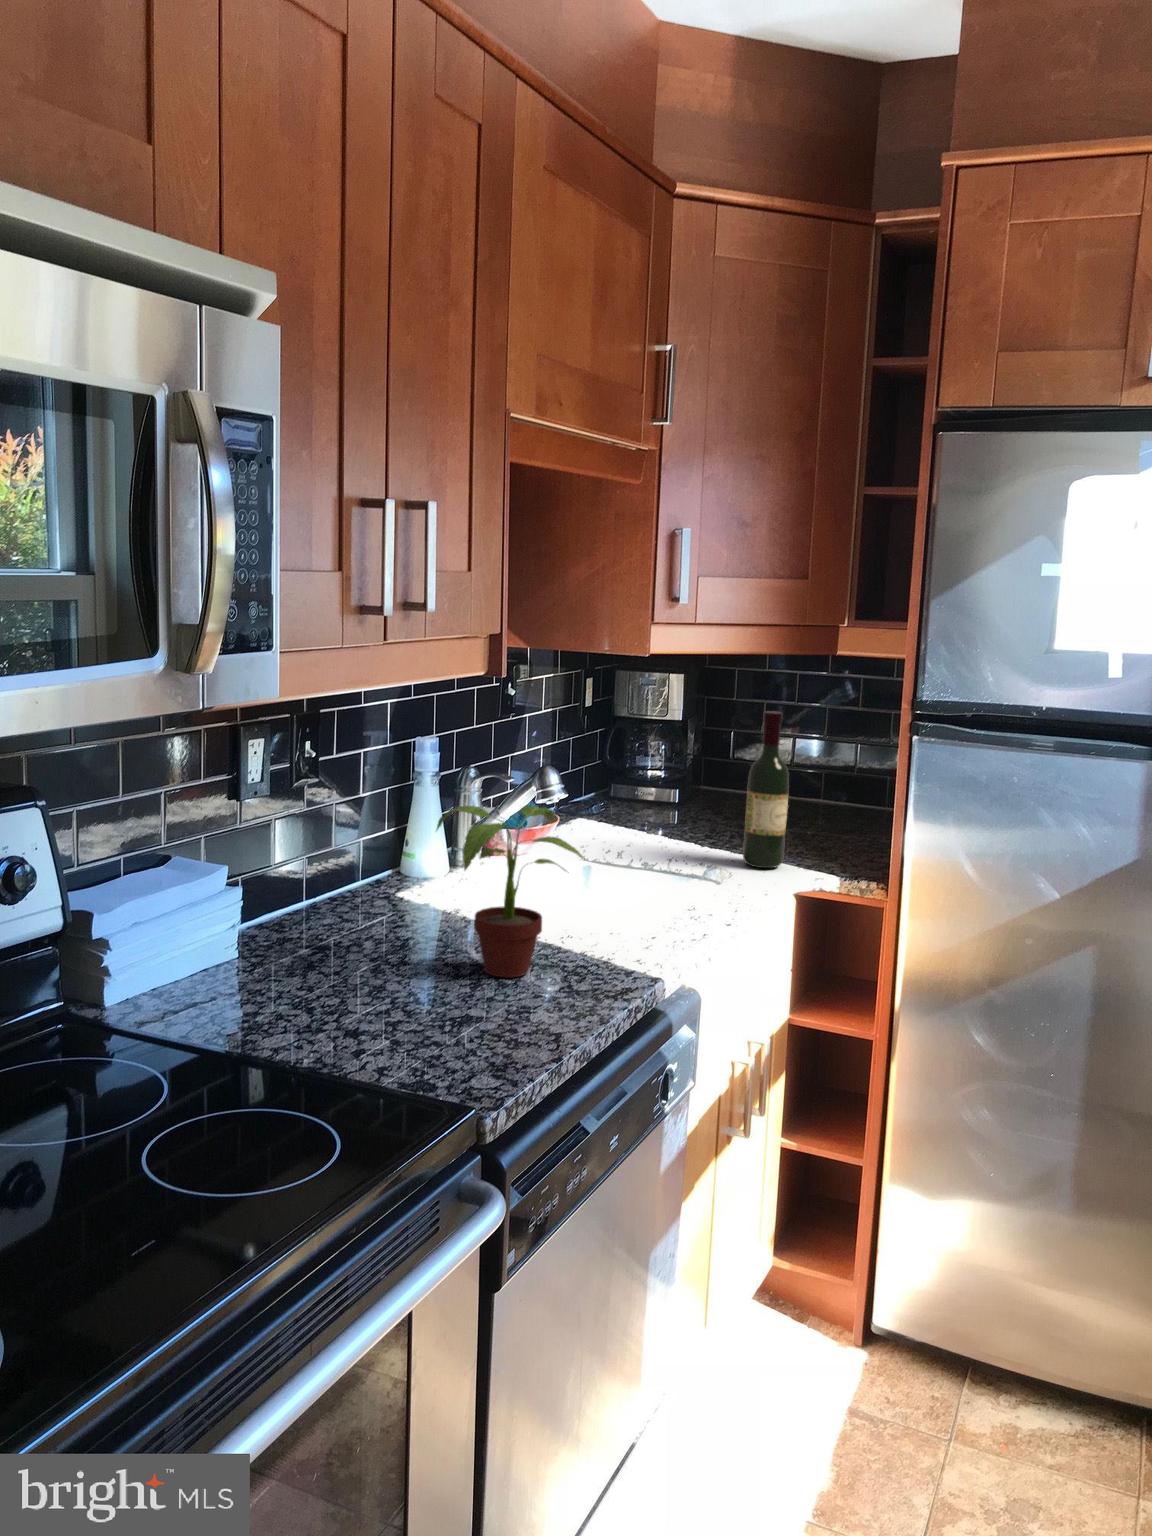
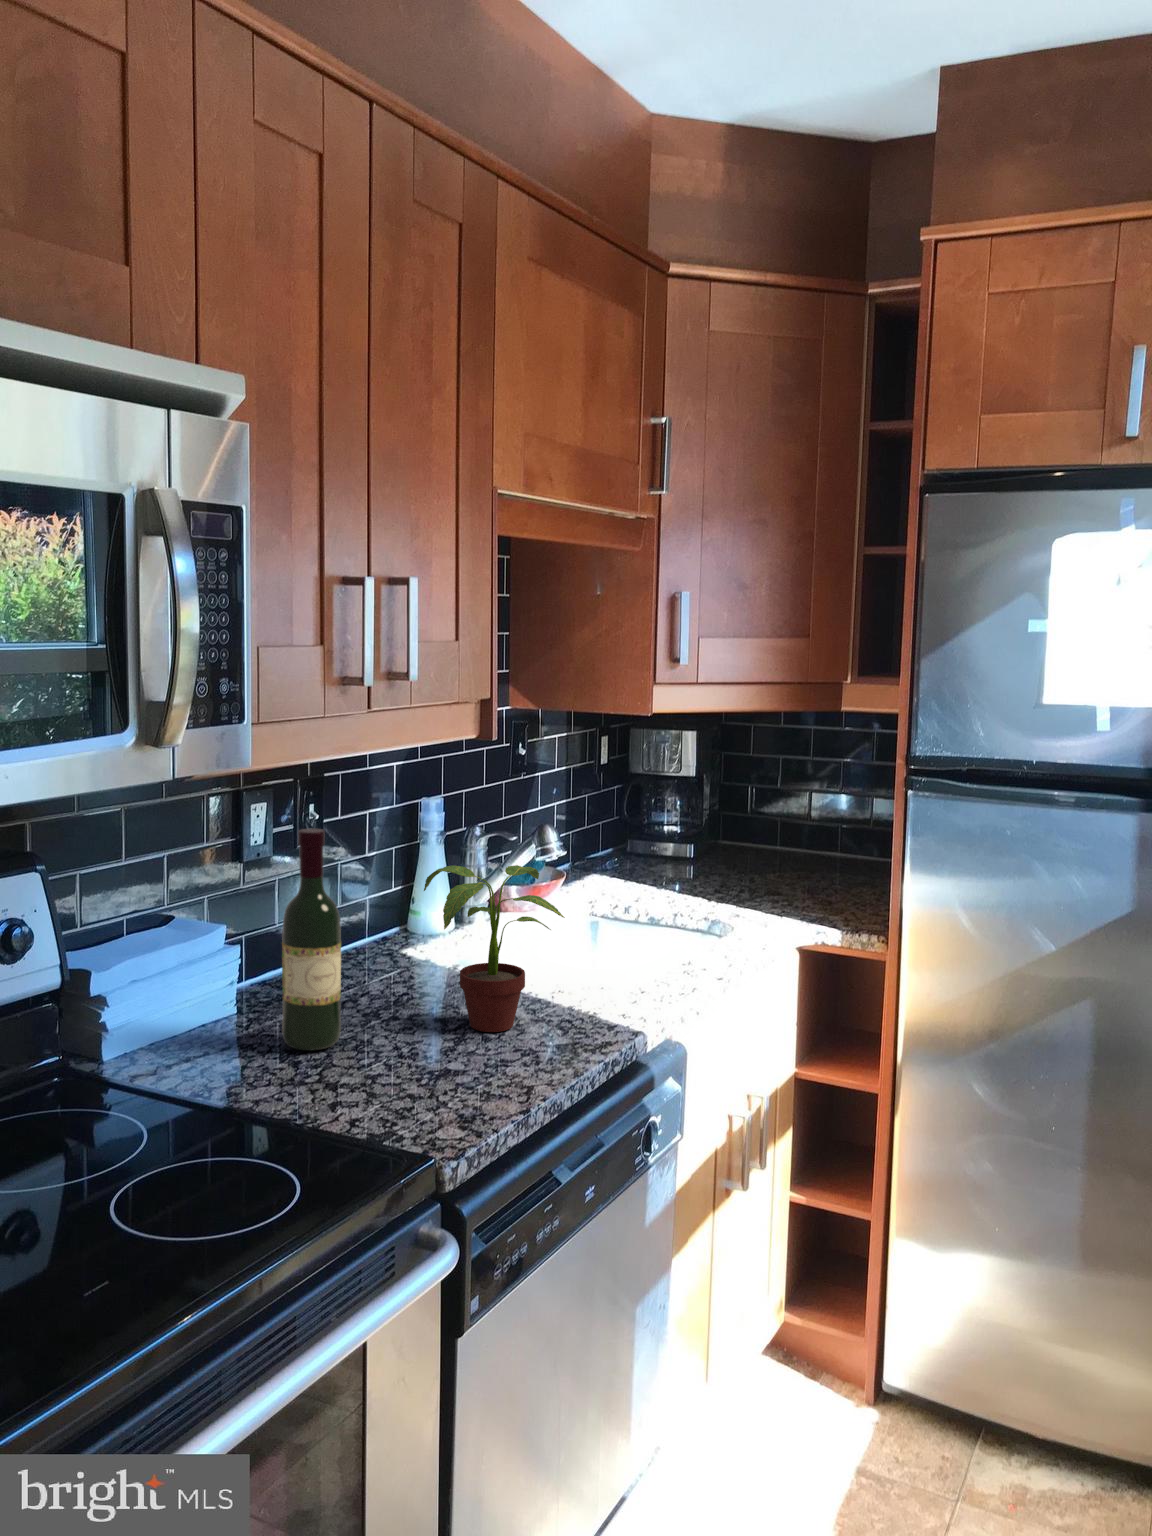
wine bottle: present [743,711,789,868] -> present [282,829,341,1051]

